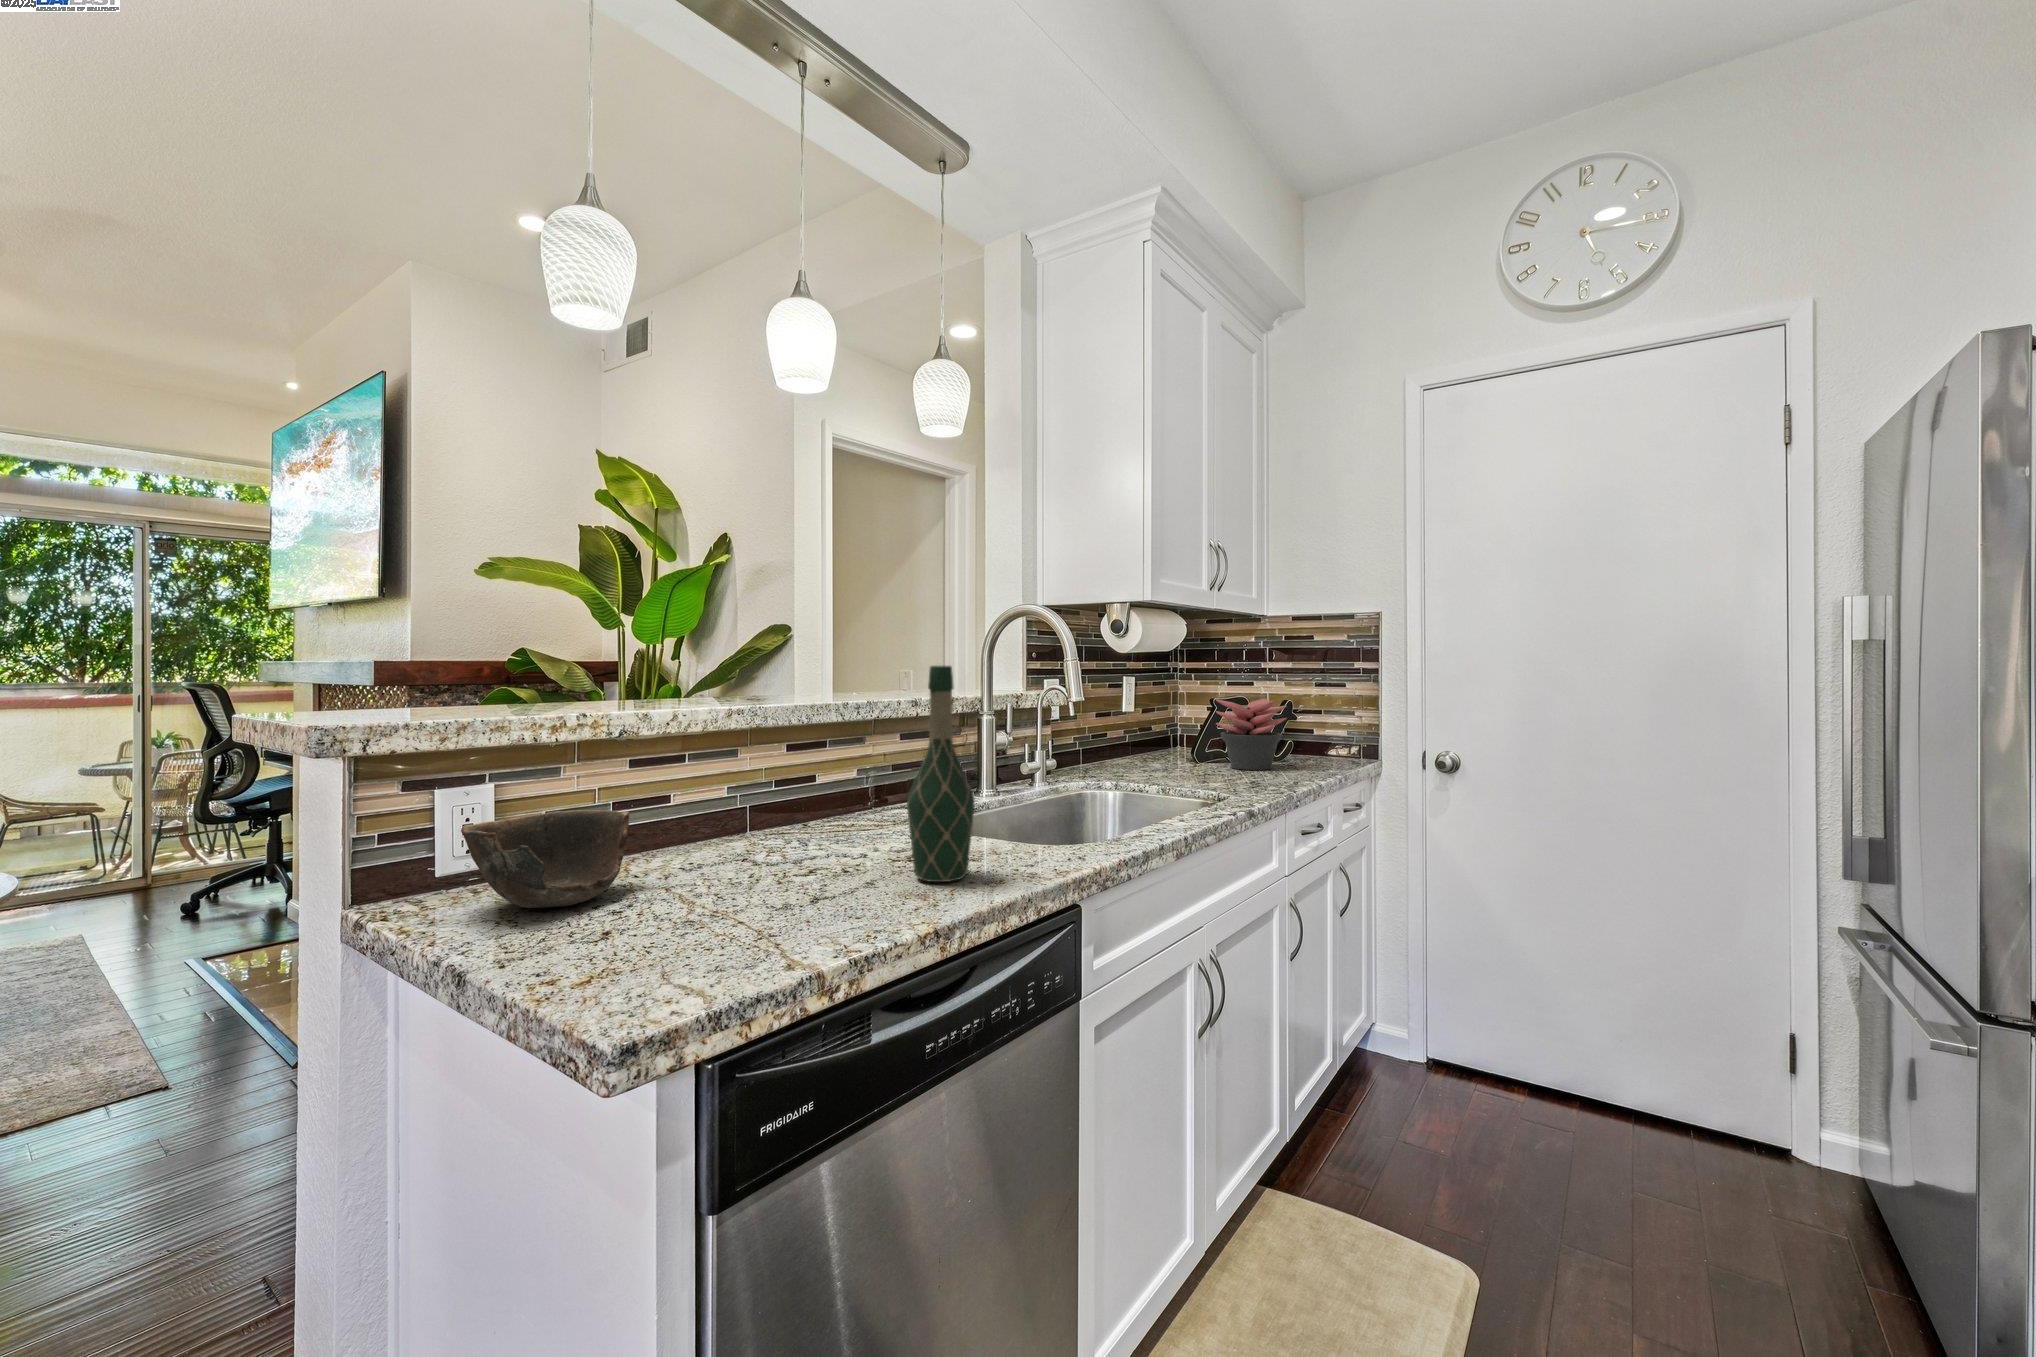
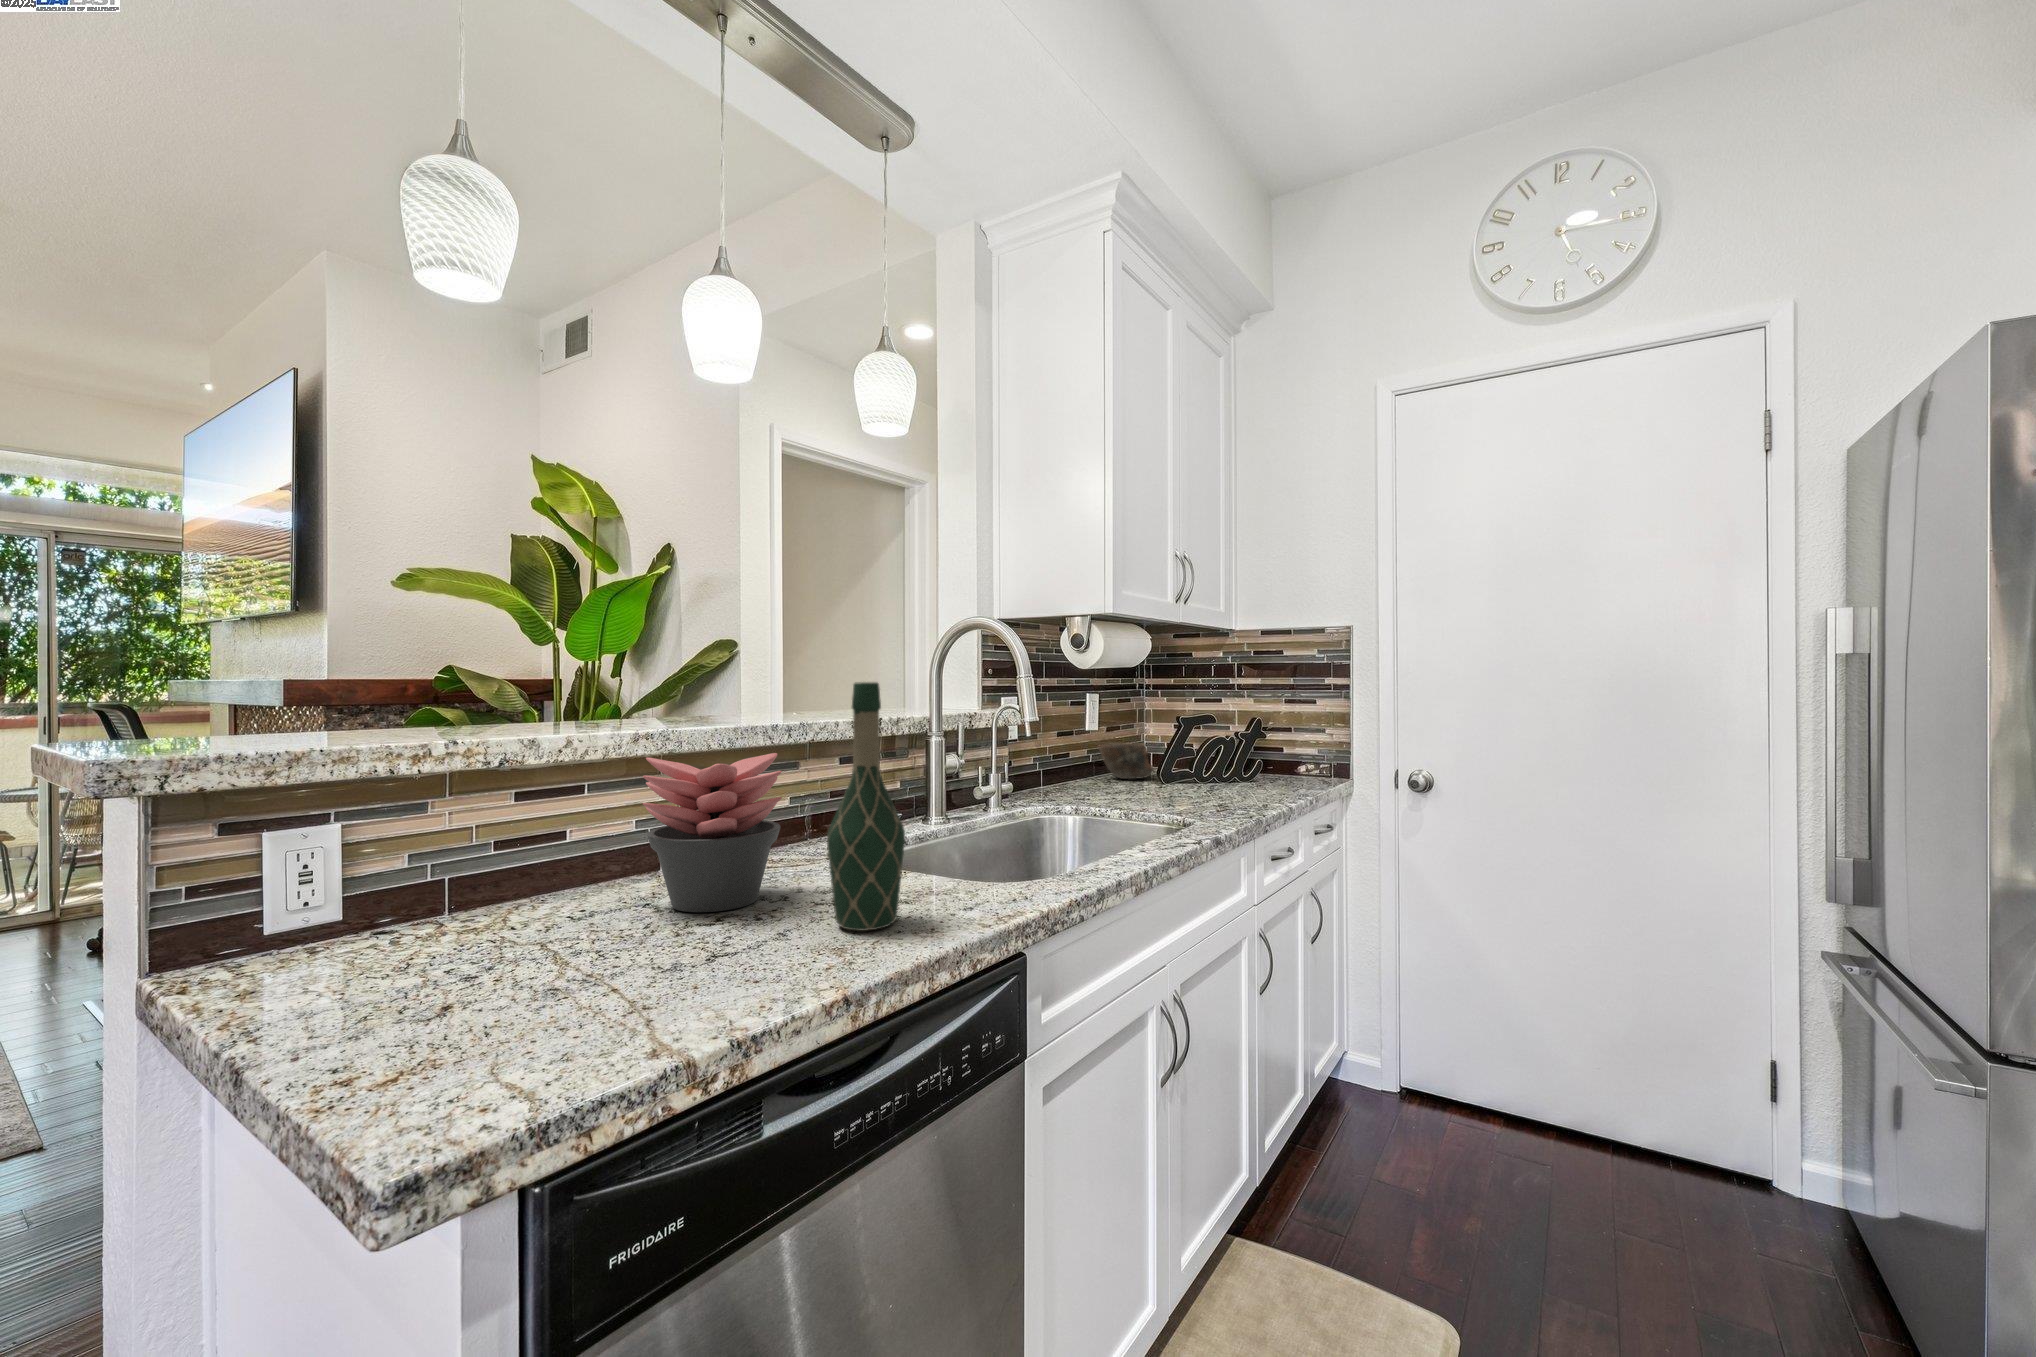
succulent plant: present [1216,699,1287,770] -> present [643,753,782,912]
bowl: present [461,810,629,908] -> present [1098,743,1153,779]

